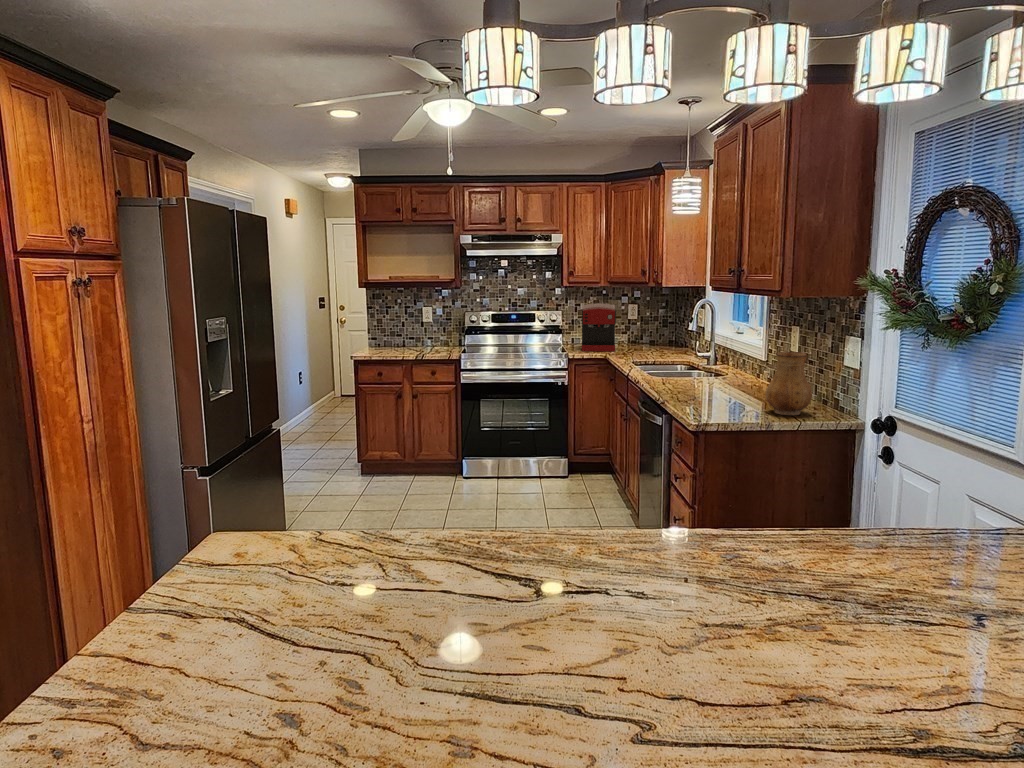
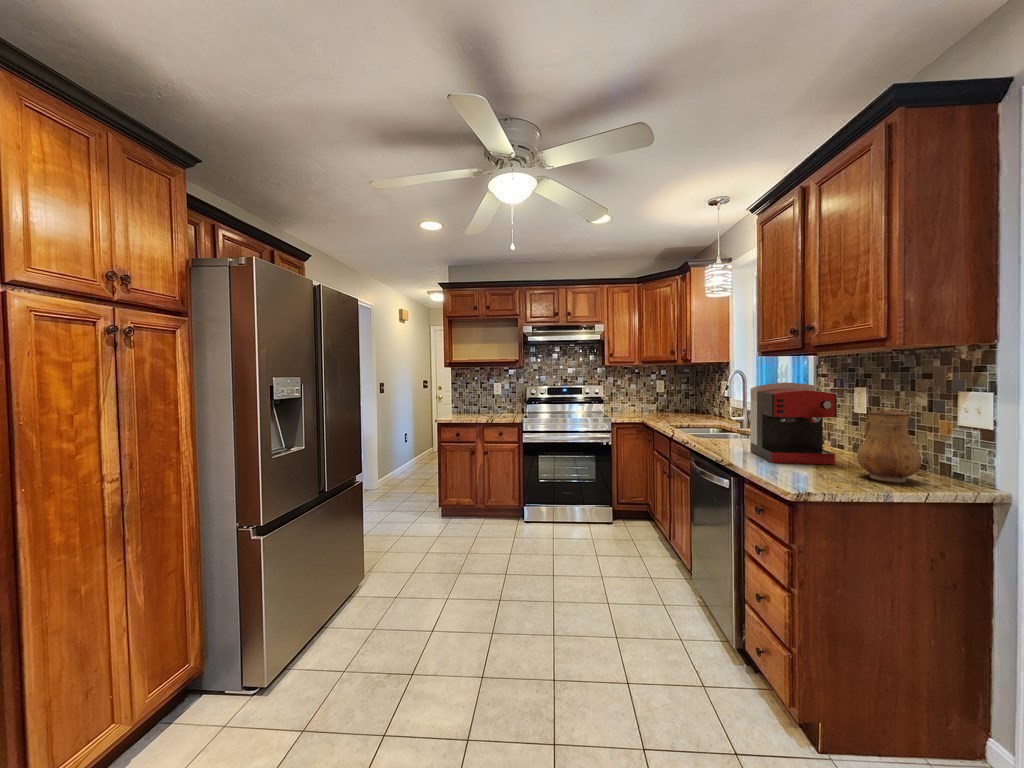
coffee maker: present [582,303,616,351] -> present [750,382,837,465]

